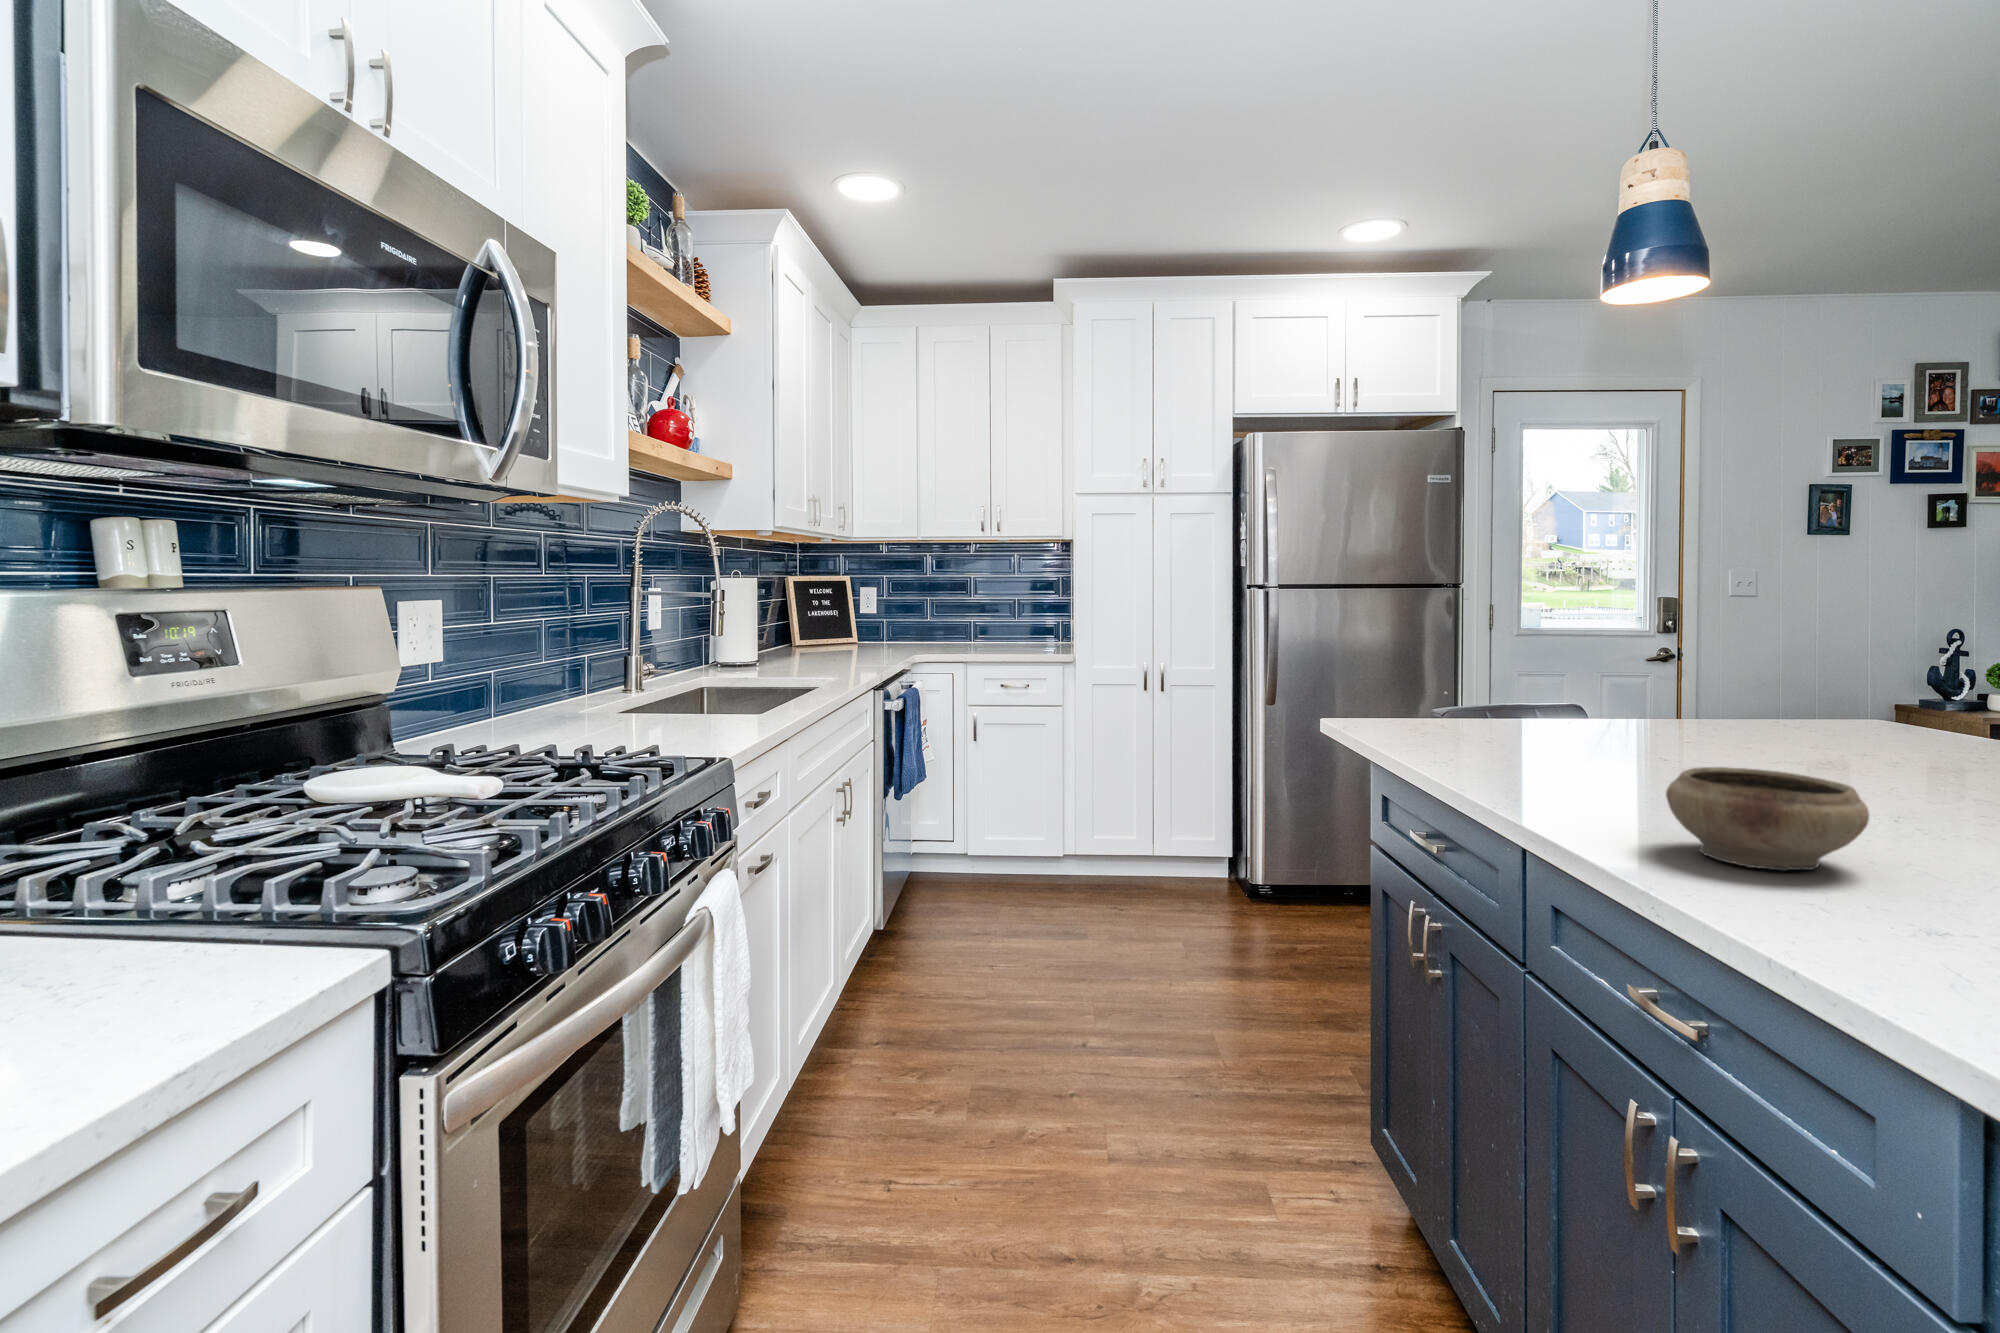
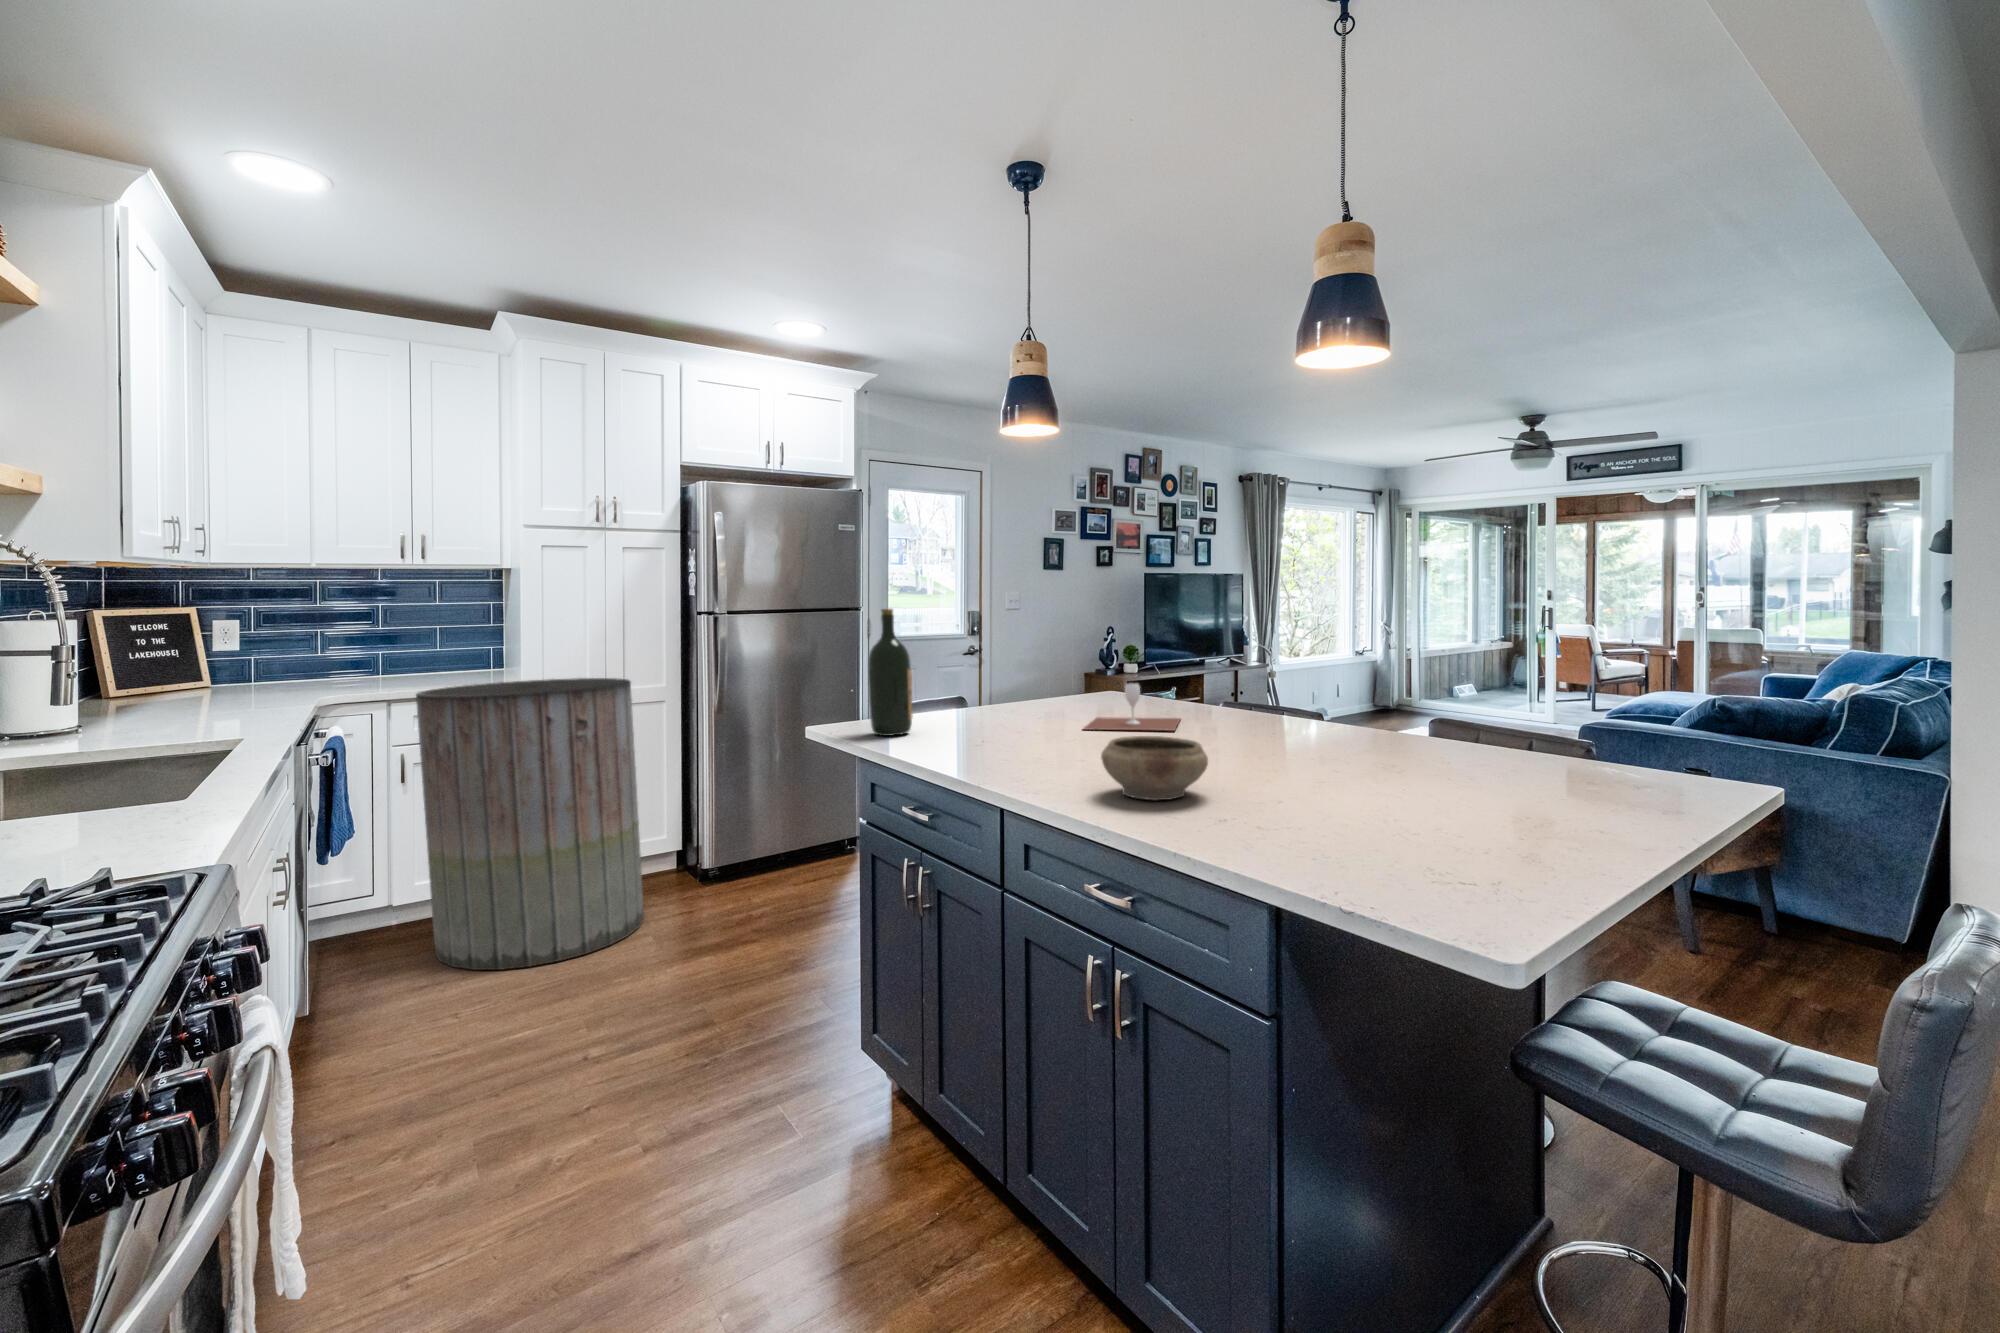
wine bottle: none [1405,578,1465,741] -> present [868,609,913,736]
trash can: none [992,654,1186,943] -> present [416,678,644,970]
wine glass: none [1730,700,1947,780] -> present [1084,683,1180,731]

